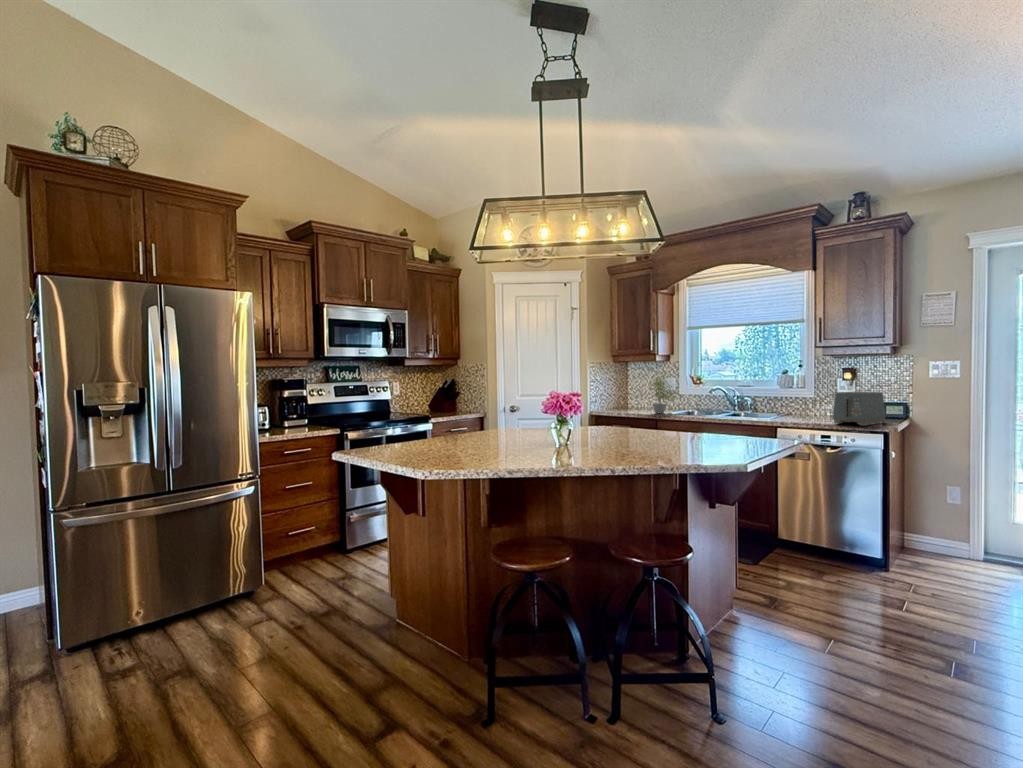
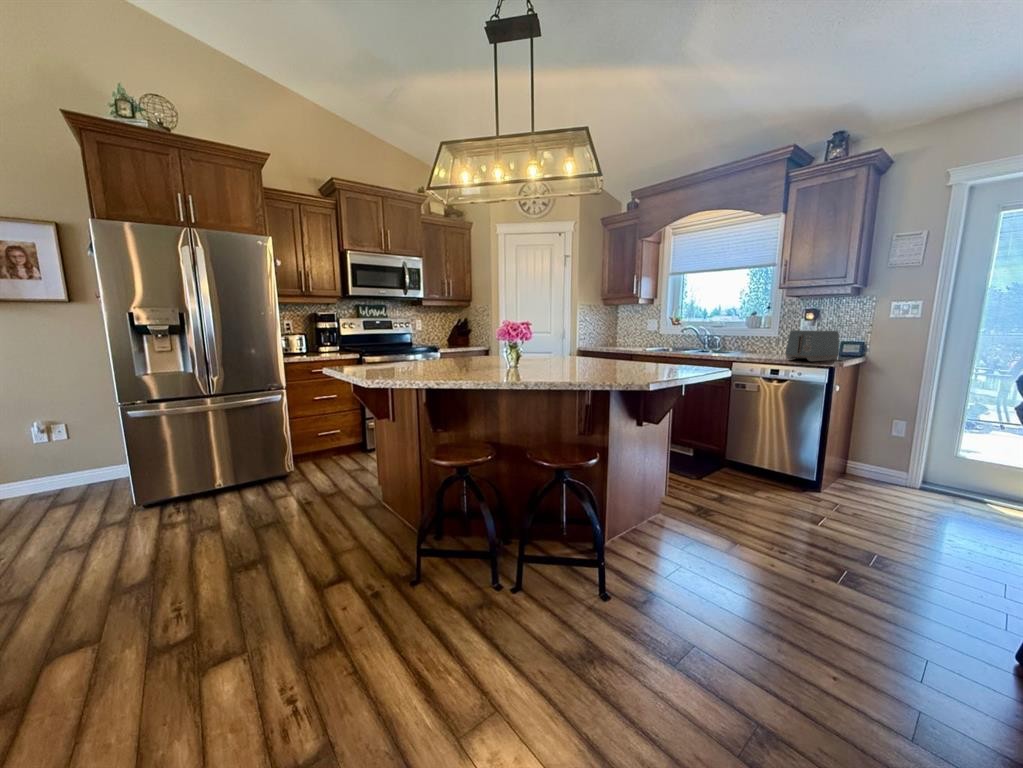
potted plant: present [652,373,674,413] -> none [627,312,657,349]

